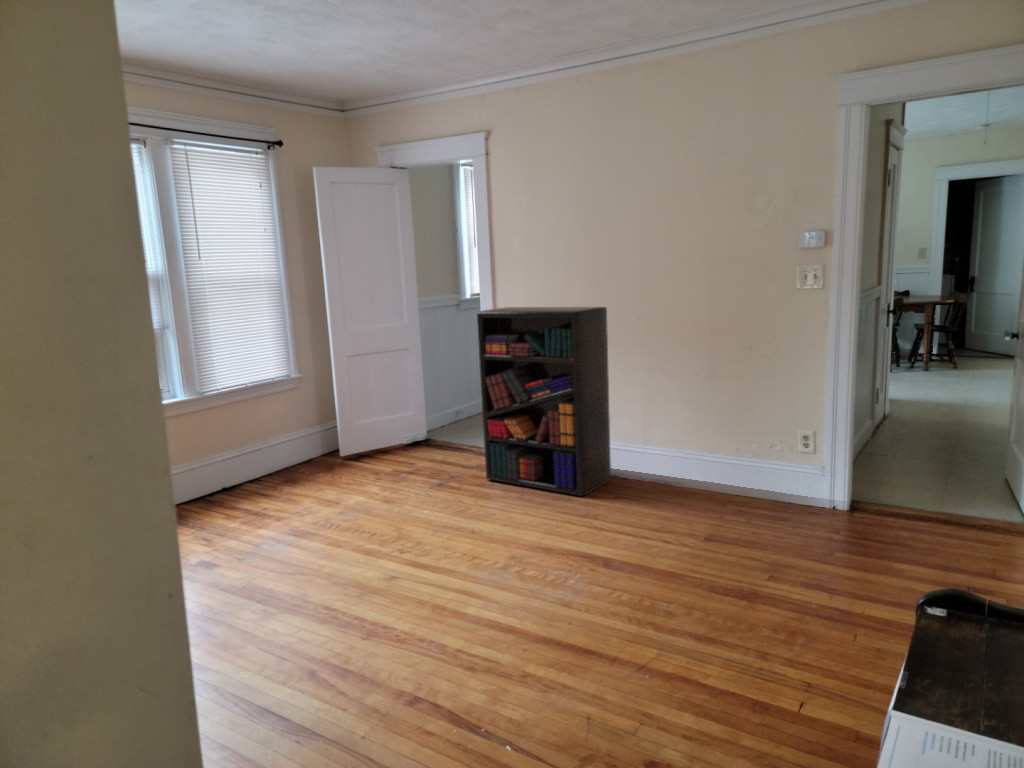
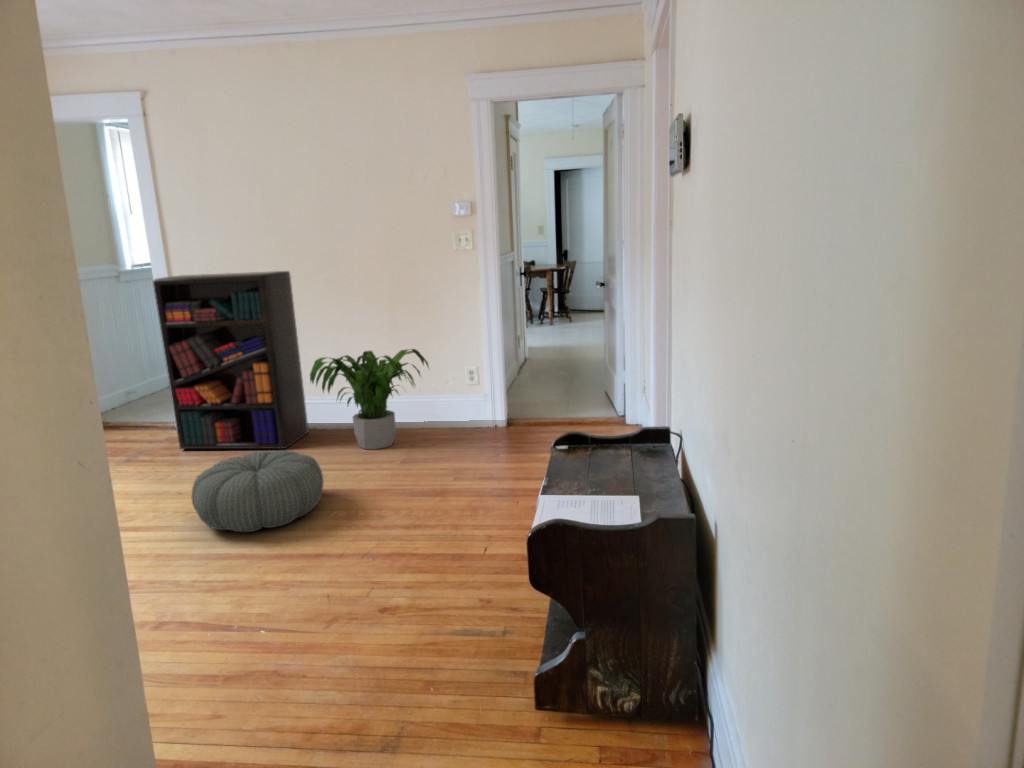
potted plant: none [612,400,752,515] -> present [310,349,429,449]
pouf: none [474,505,609,598] -> present [191,450,324,532]

